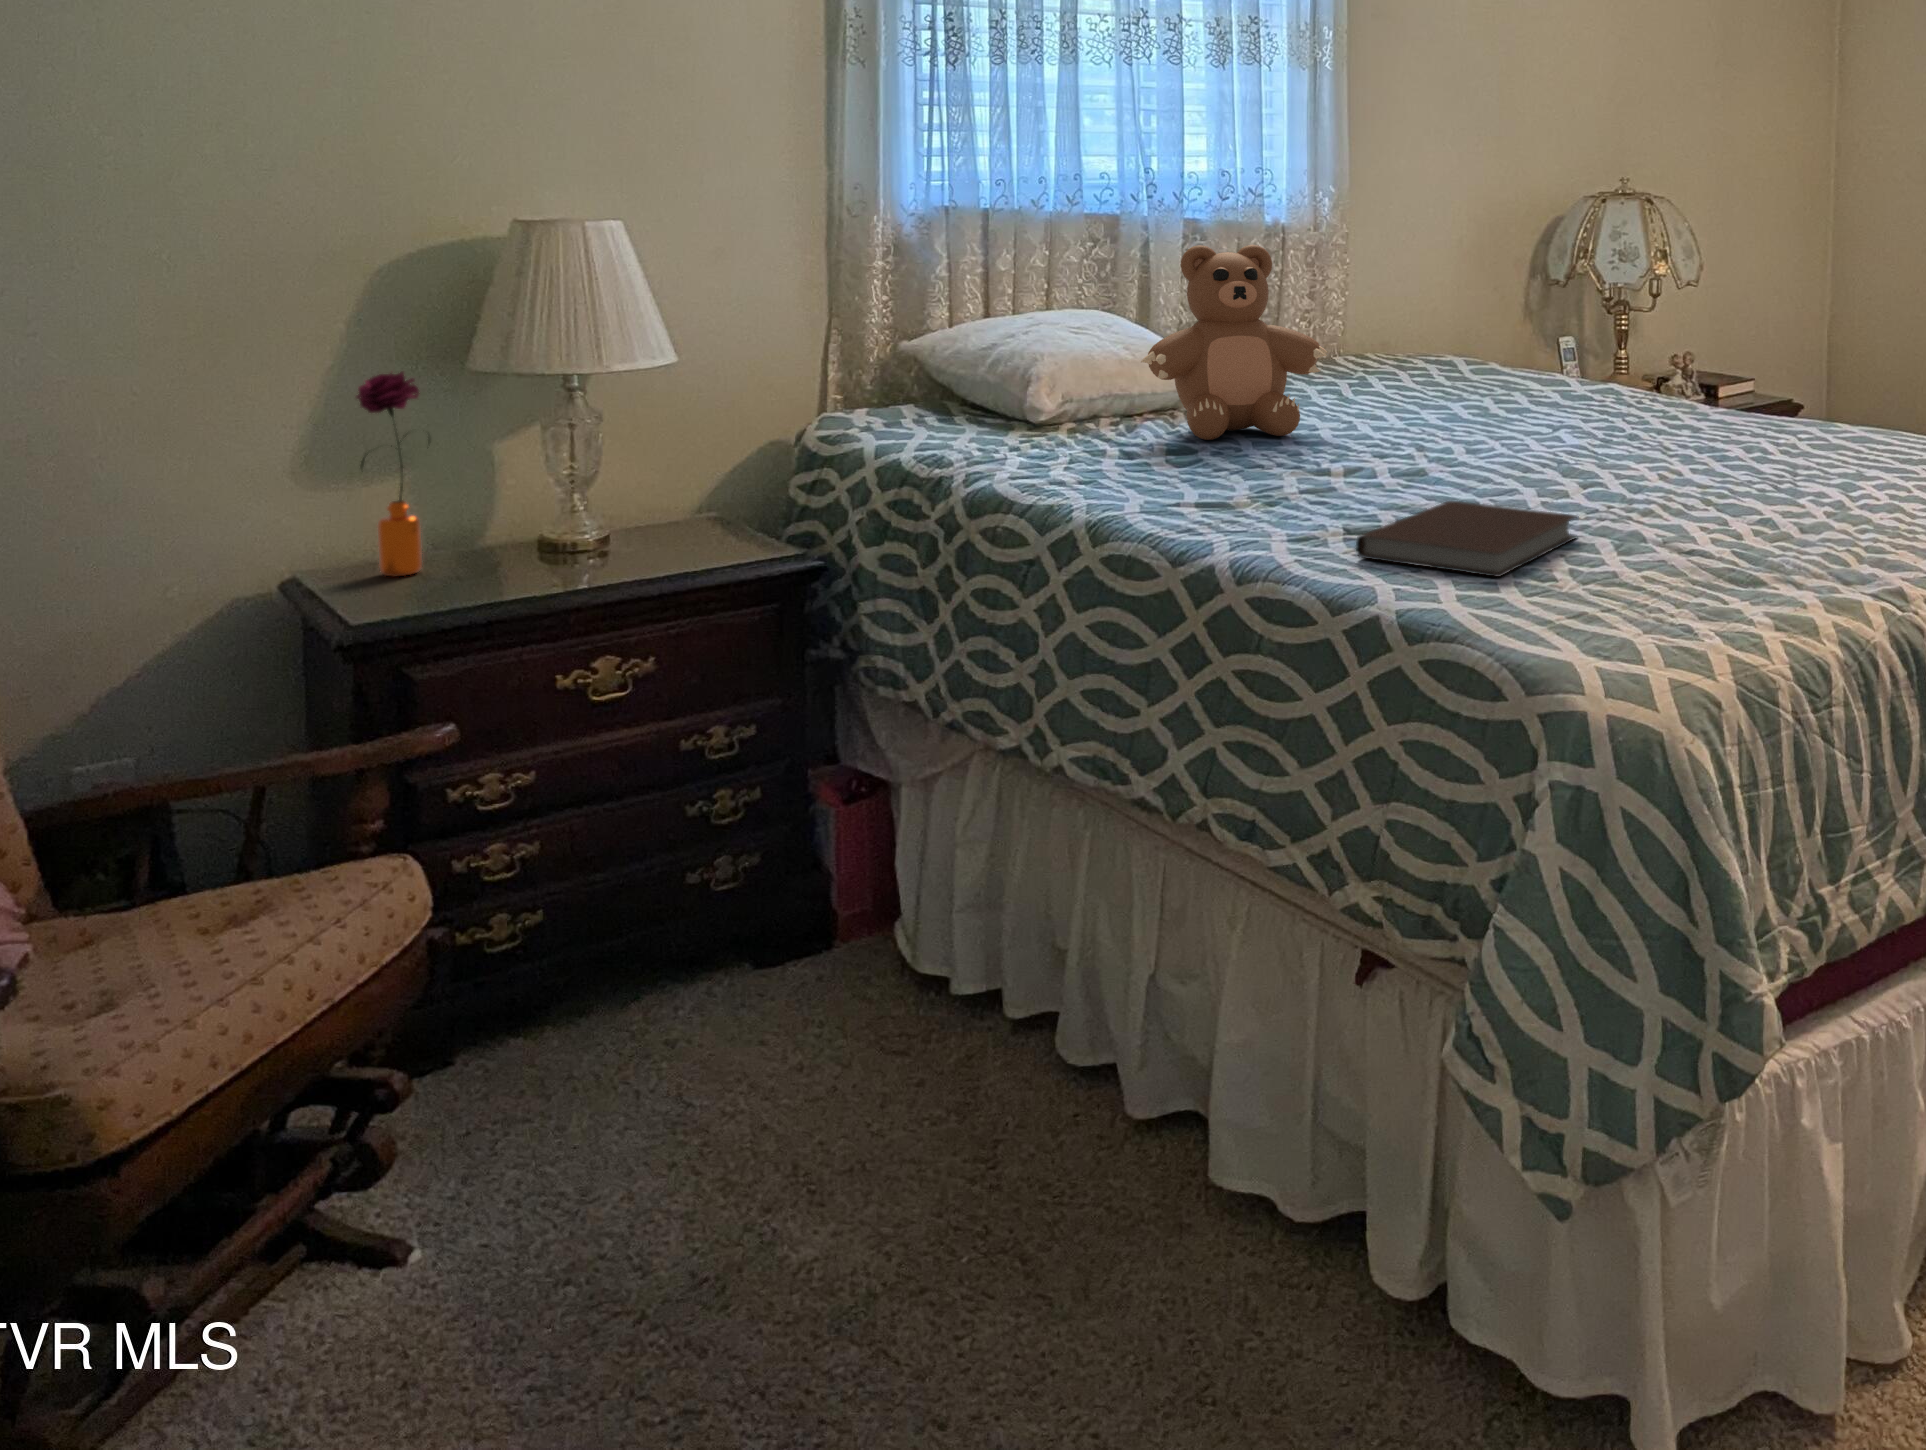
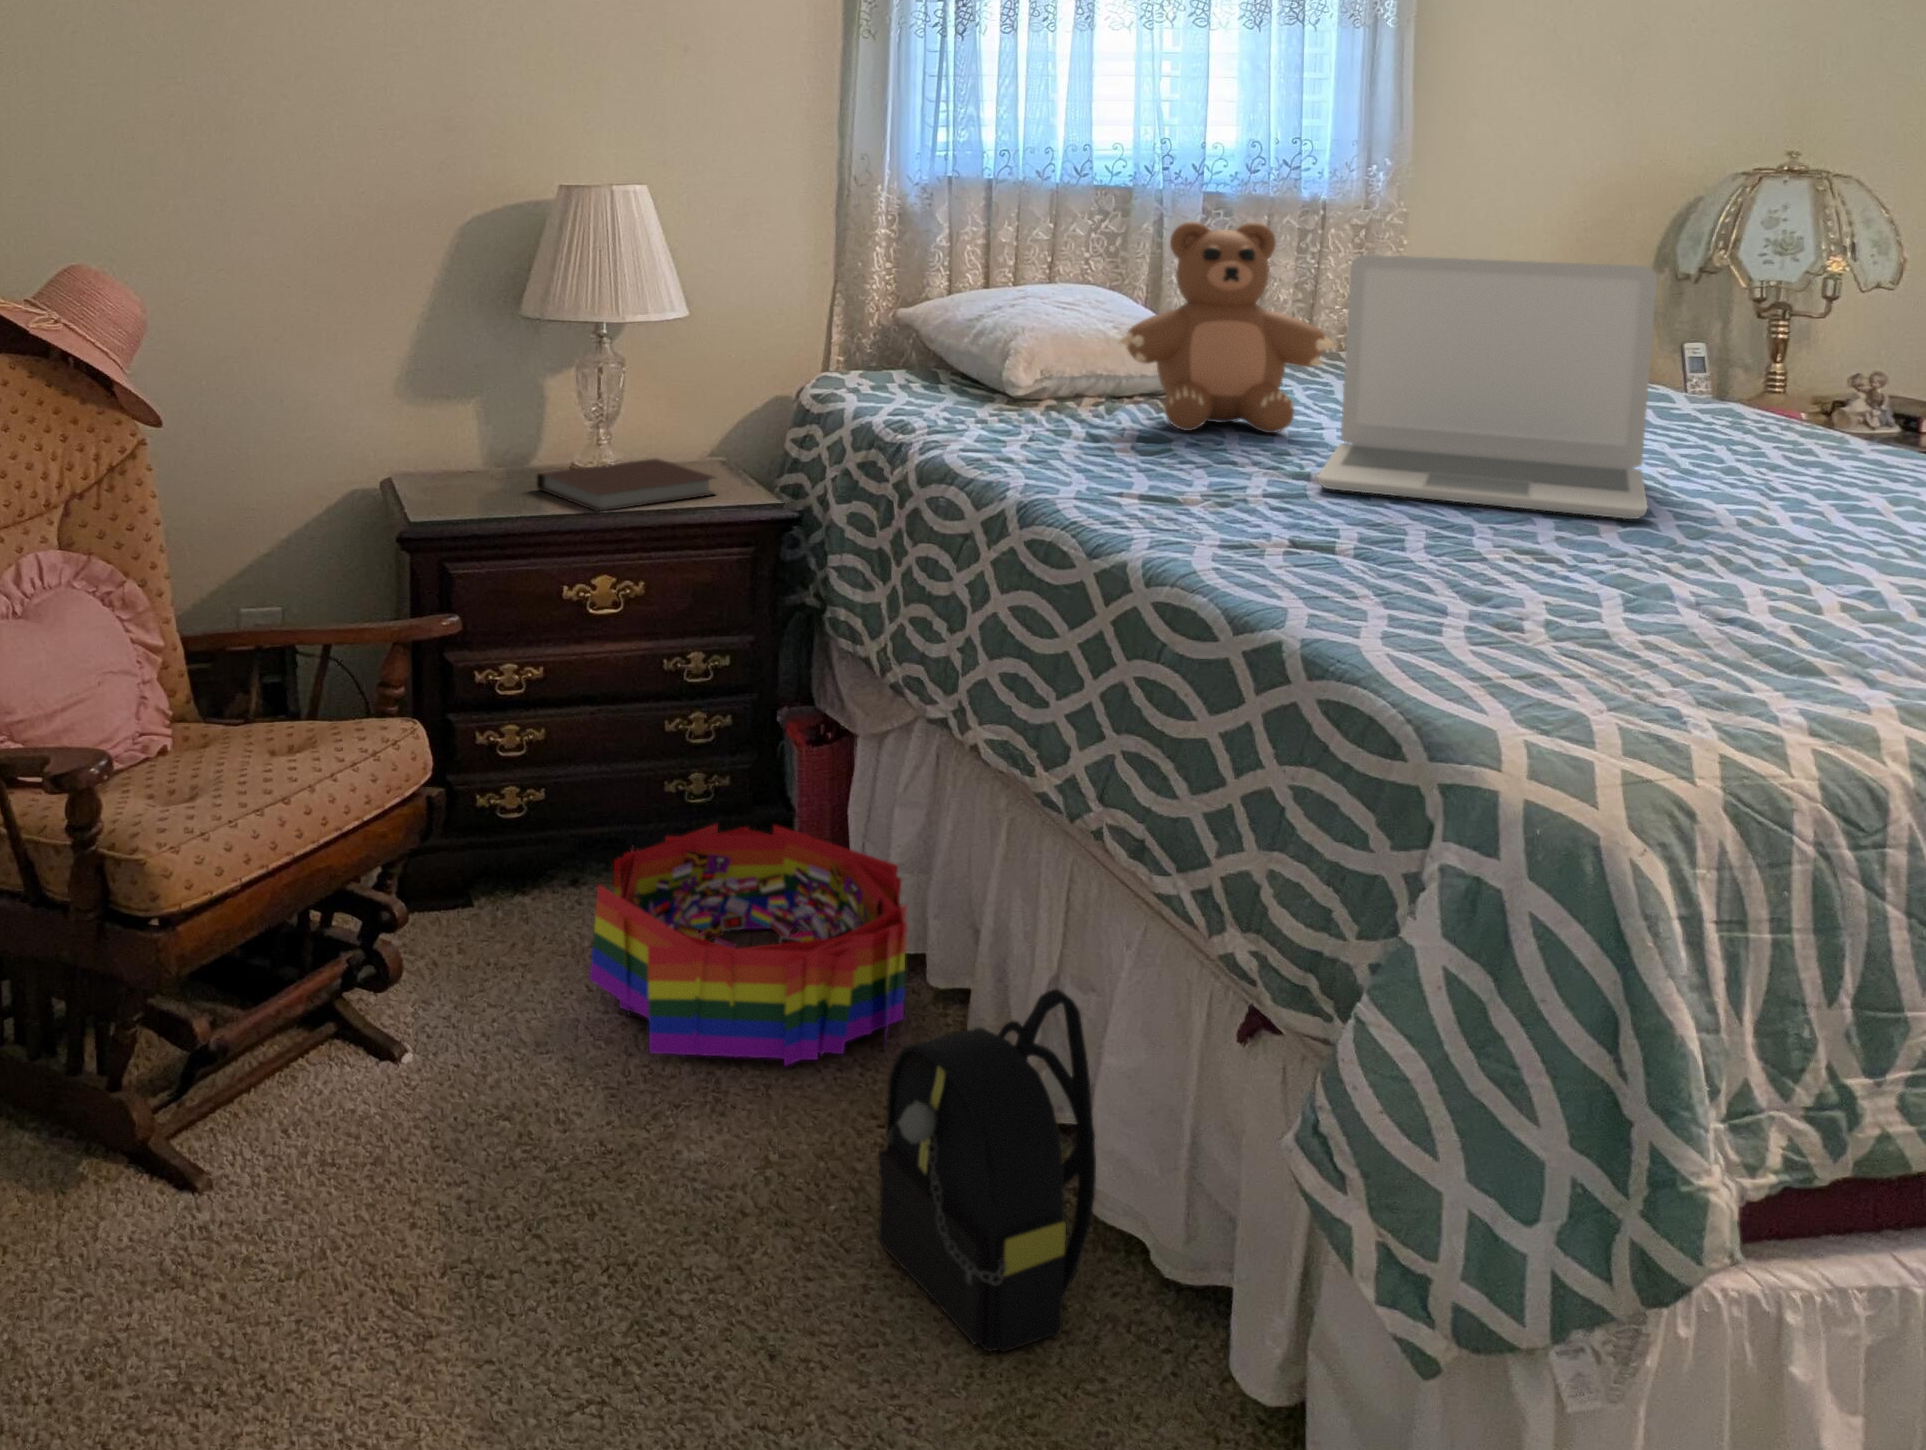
laptop: none [1342,271,1595,481] -> present [1318,255,1657,519]
flower: present [356,372,430,576] -> none [430,313,485,487]
notebook: present [1356,501,1576,577] -> present [537,459,715,512]
storage bin: none [636,892,994,1170] -> present [590,824,907,1065]
backpack: none [1018,981,1232,1353] -> present [878,989,1096,1352]

